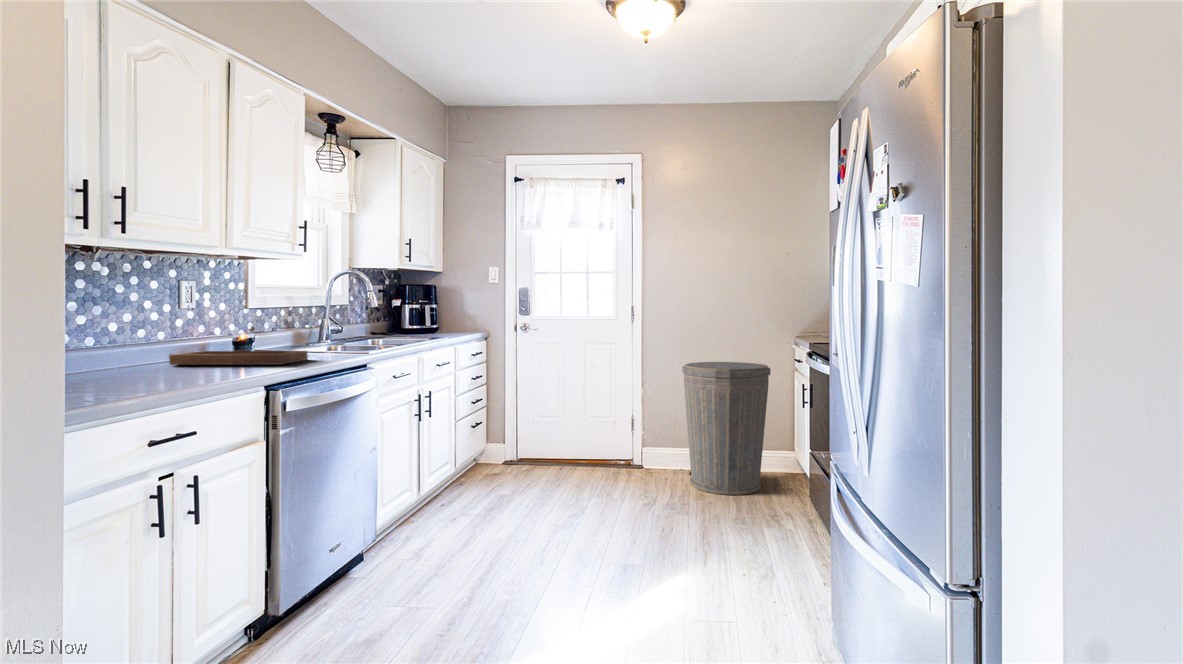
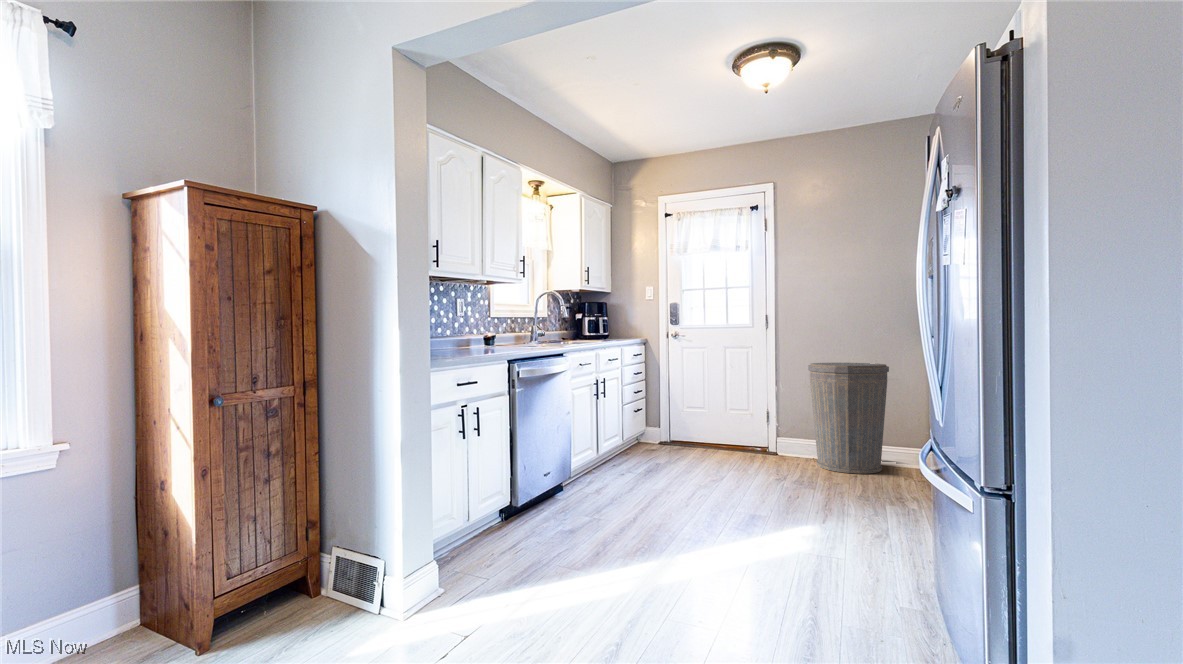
tray: present [169,326,308,365] -> none [453,326,529,350]

